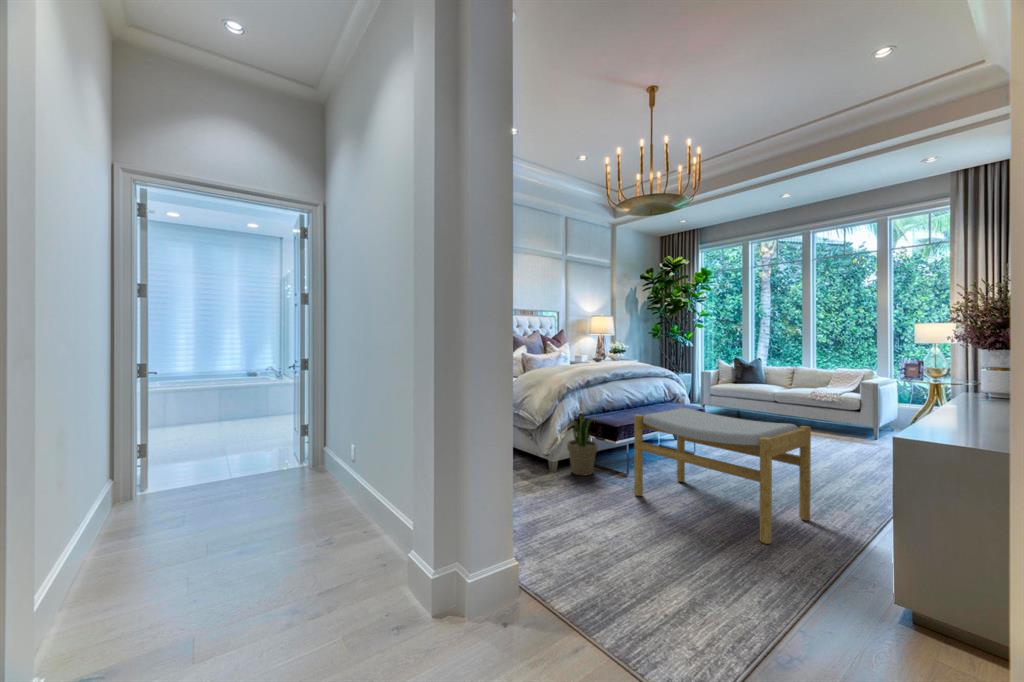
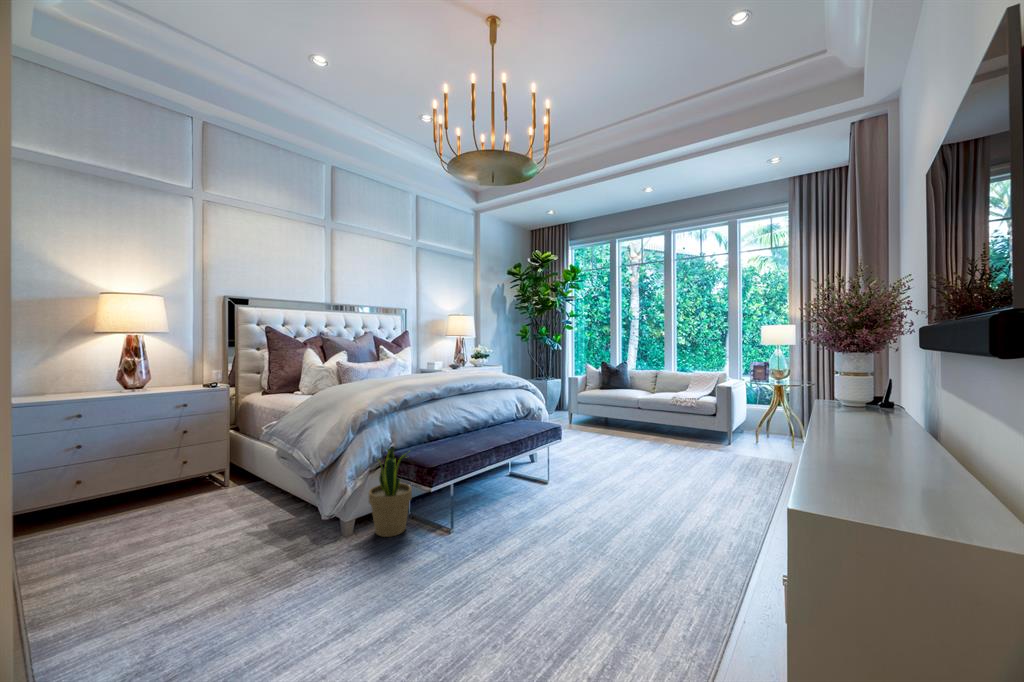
footstool: present [634,407,811,544] -> none [447,434,670,656]

